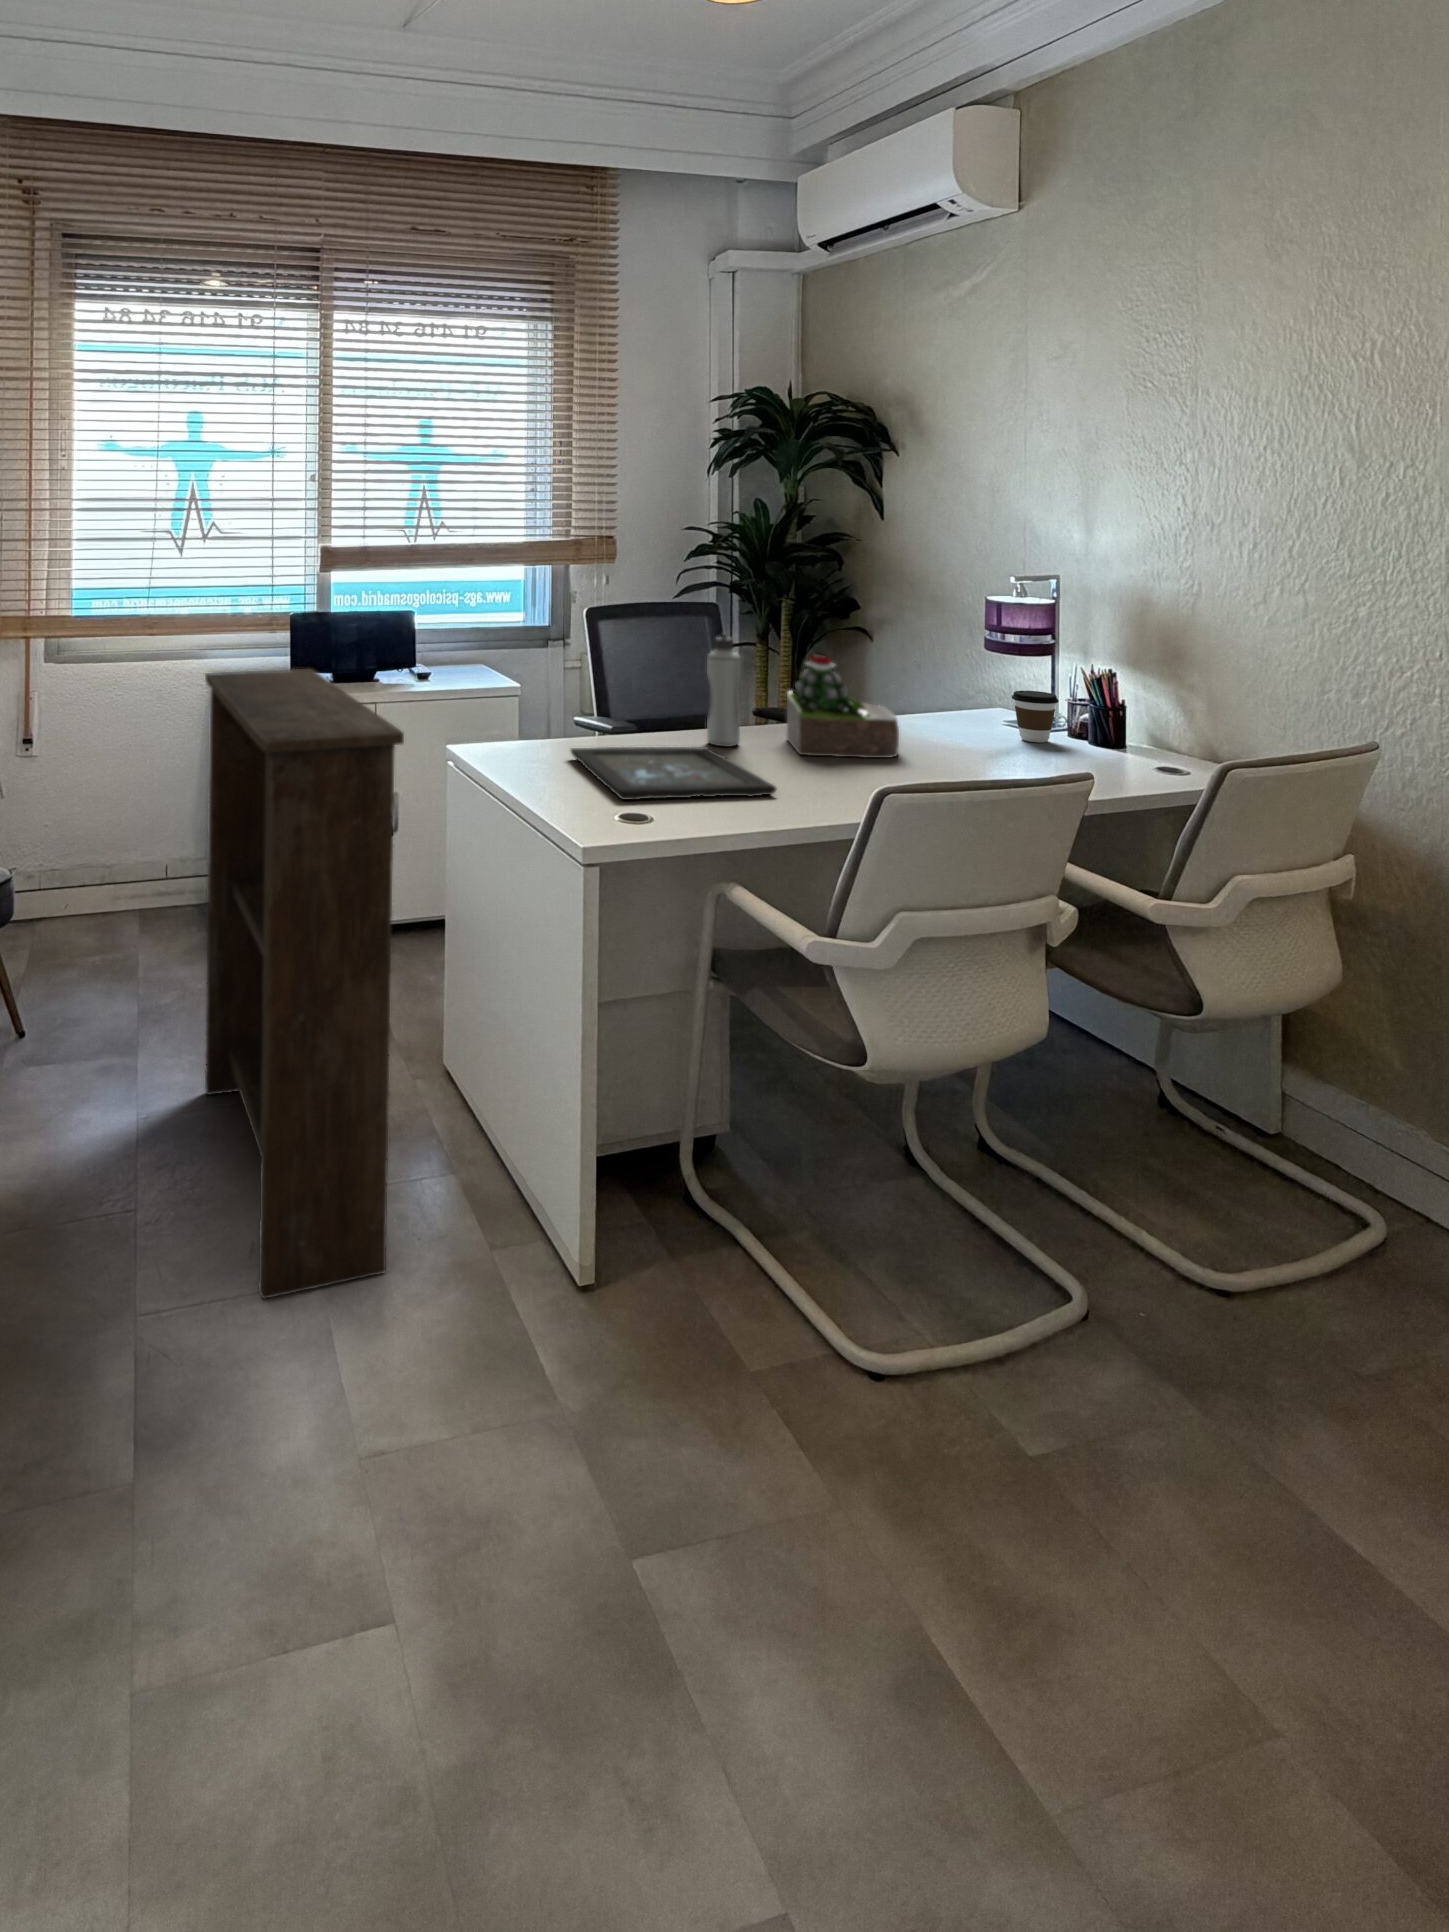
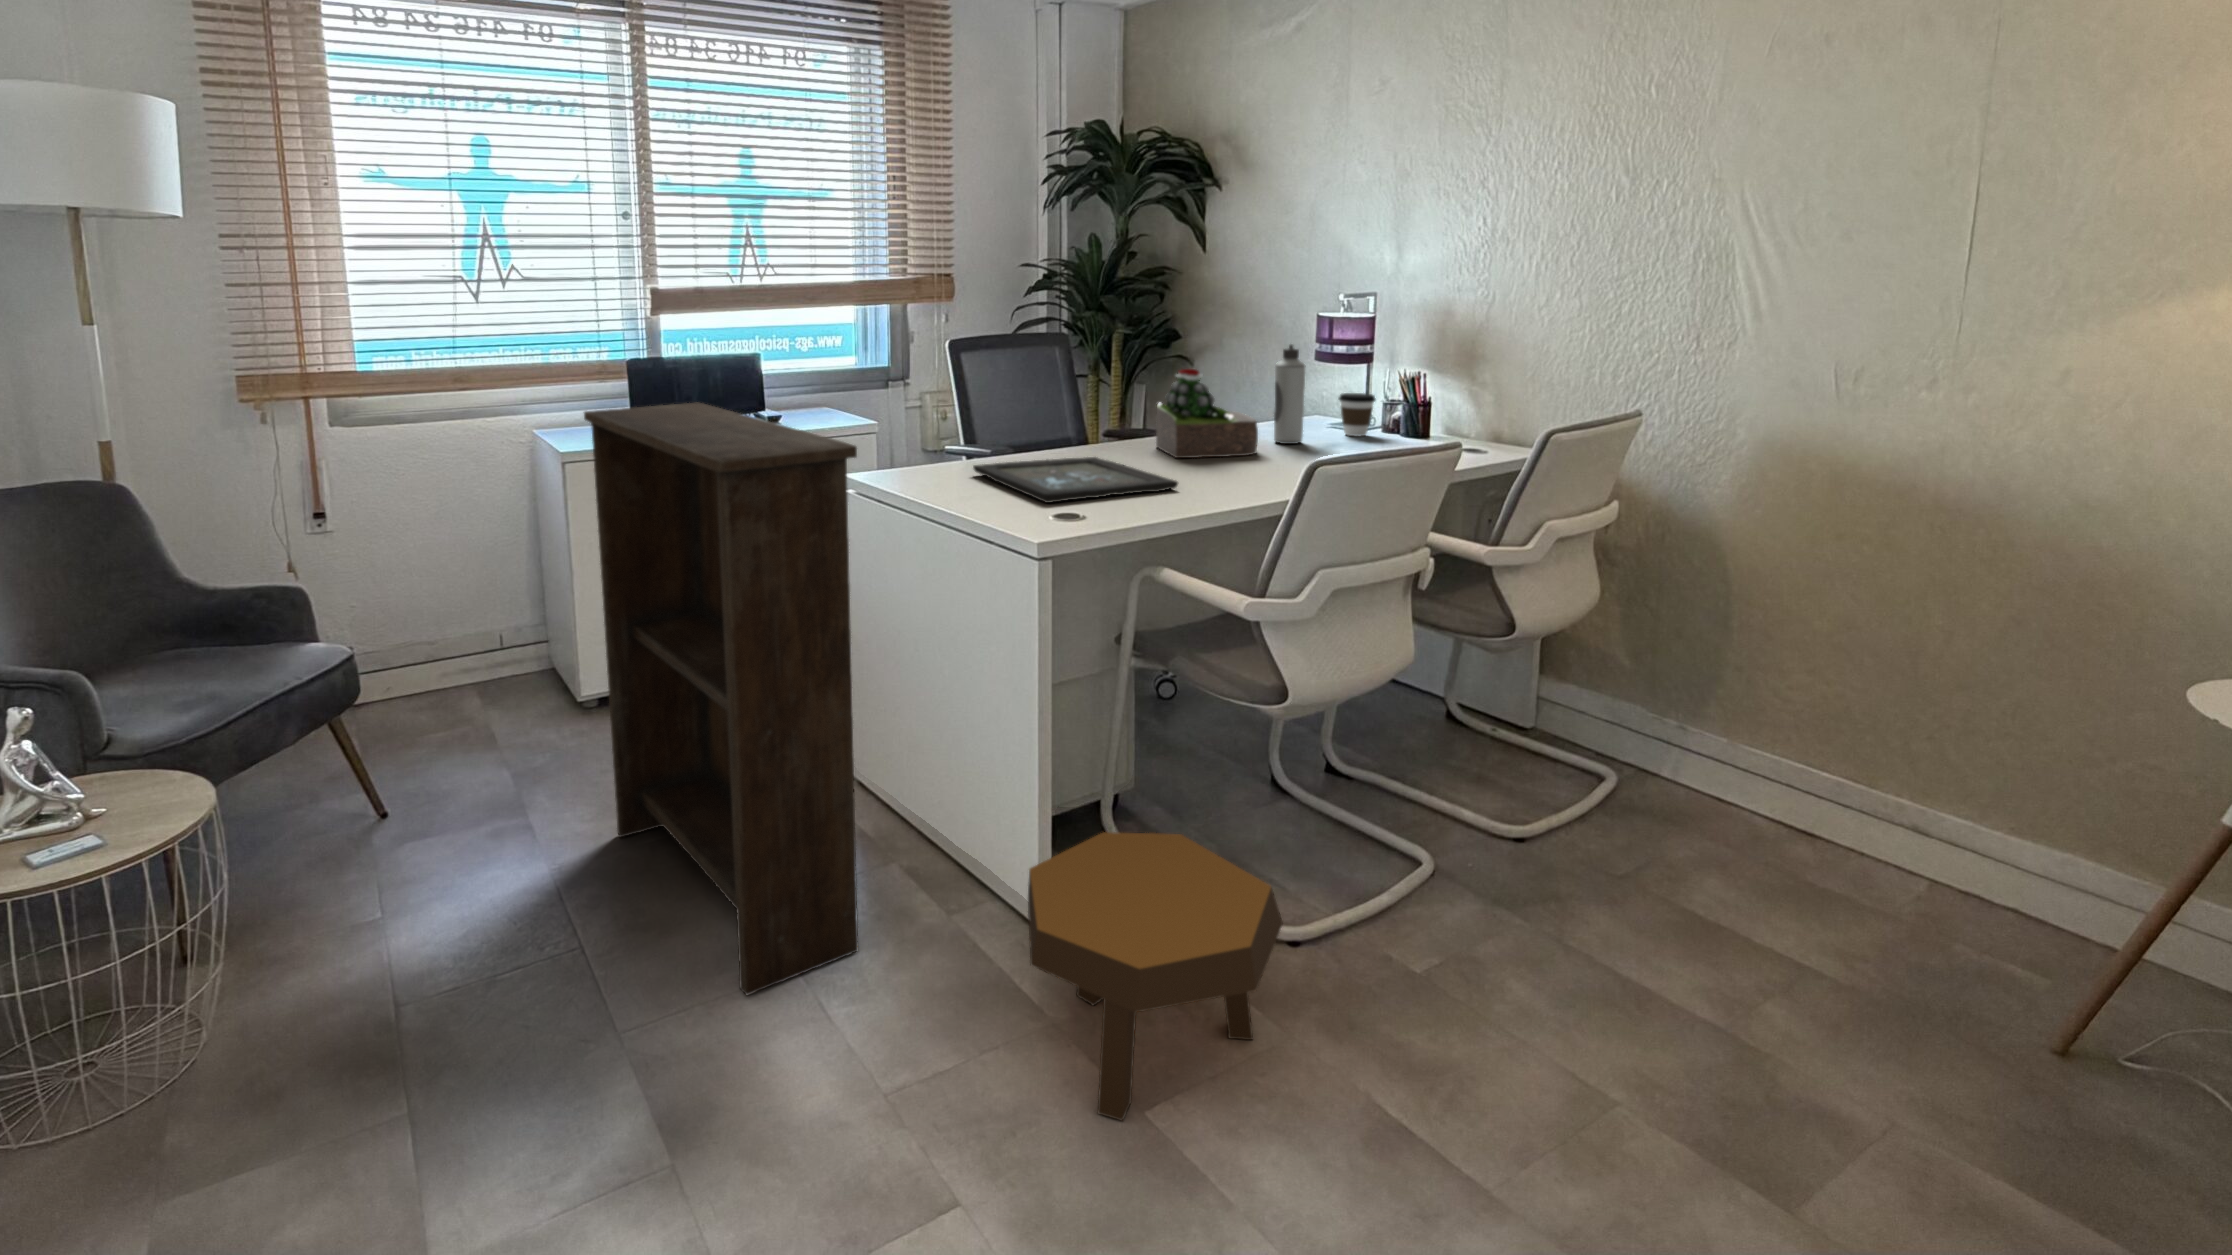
water bottle: present [707,633,741,747] -> present [1274,344,1306,444]
footstool: none [520,1189,830,1564] -> present [1028,832,1283,1120]

